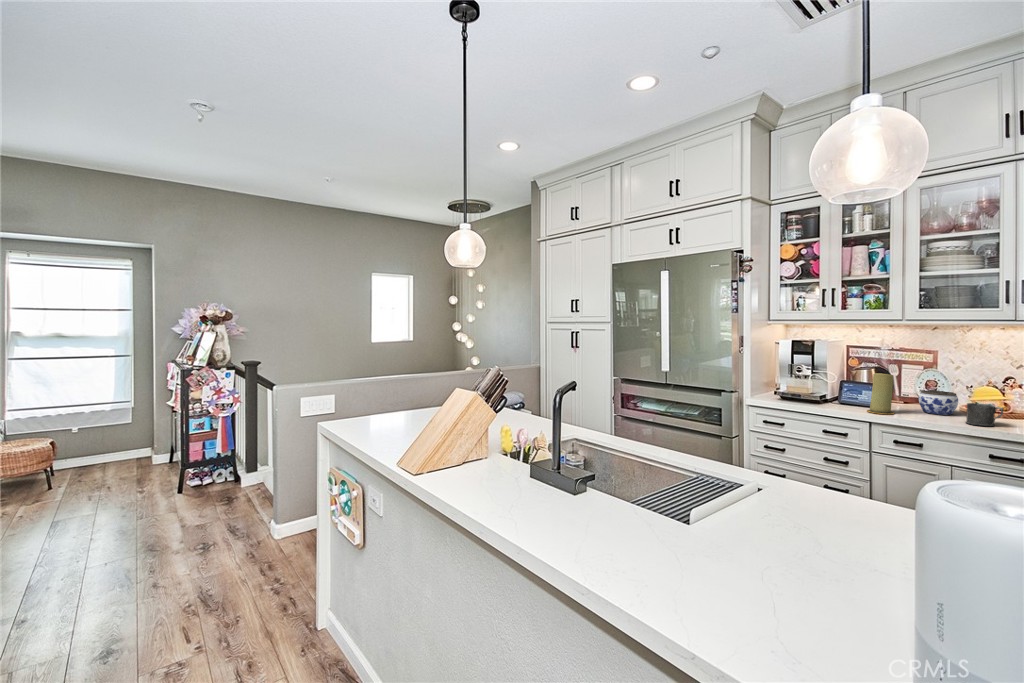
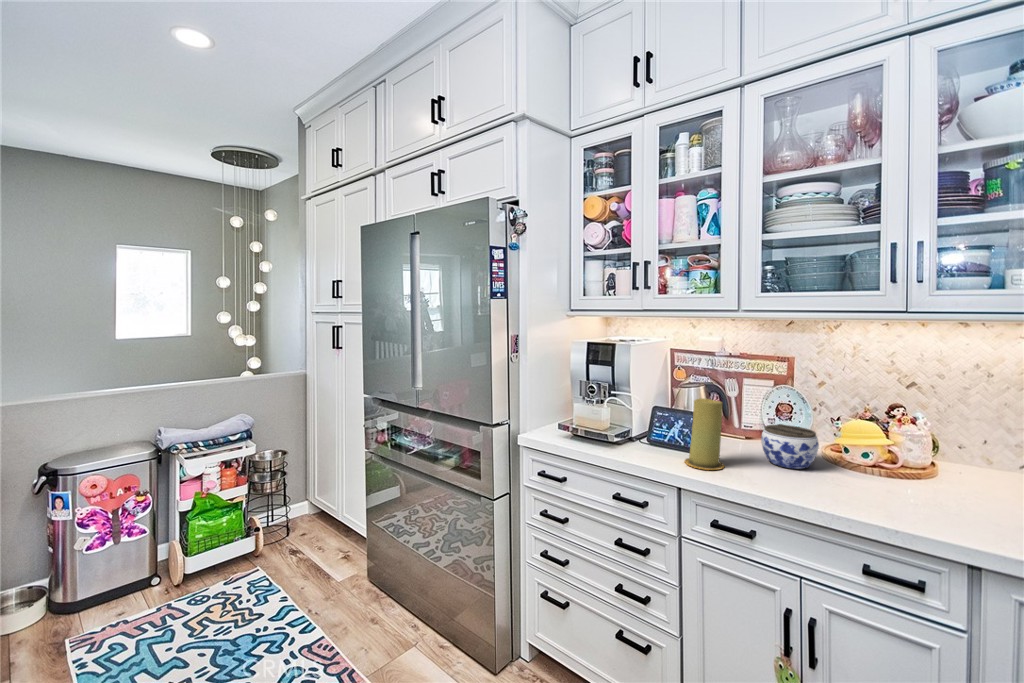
mug: present [966,403,1003,426] -> none [830,457,892,504]

